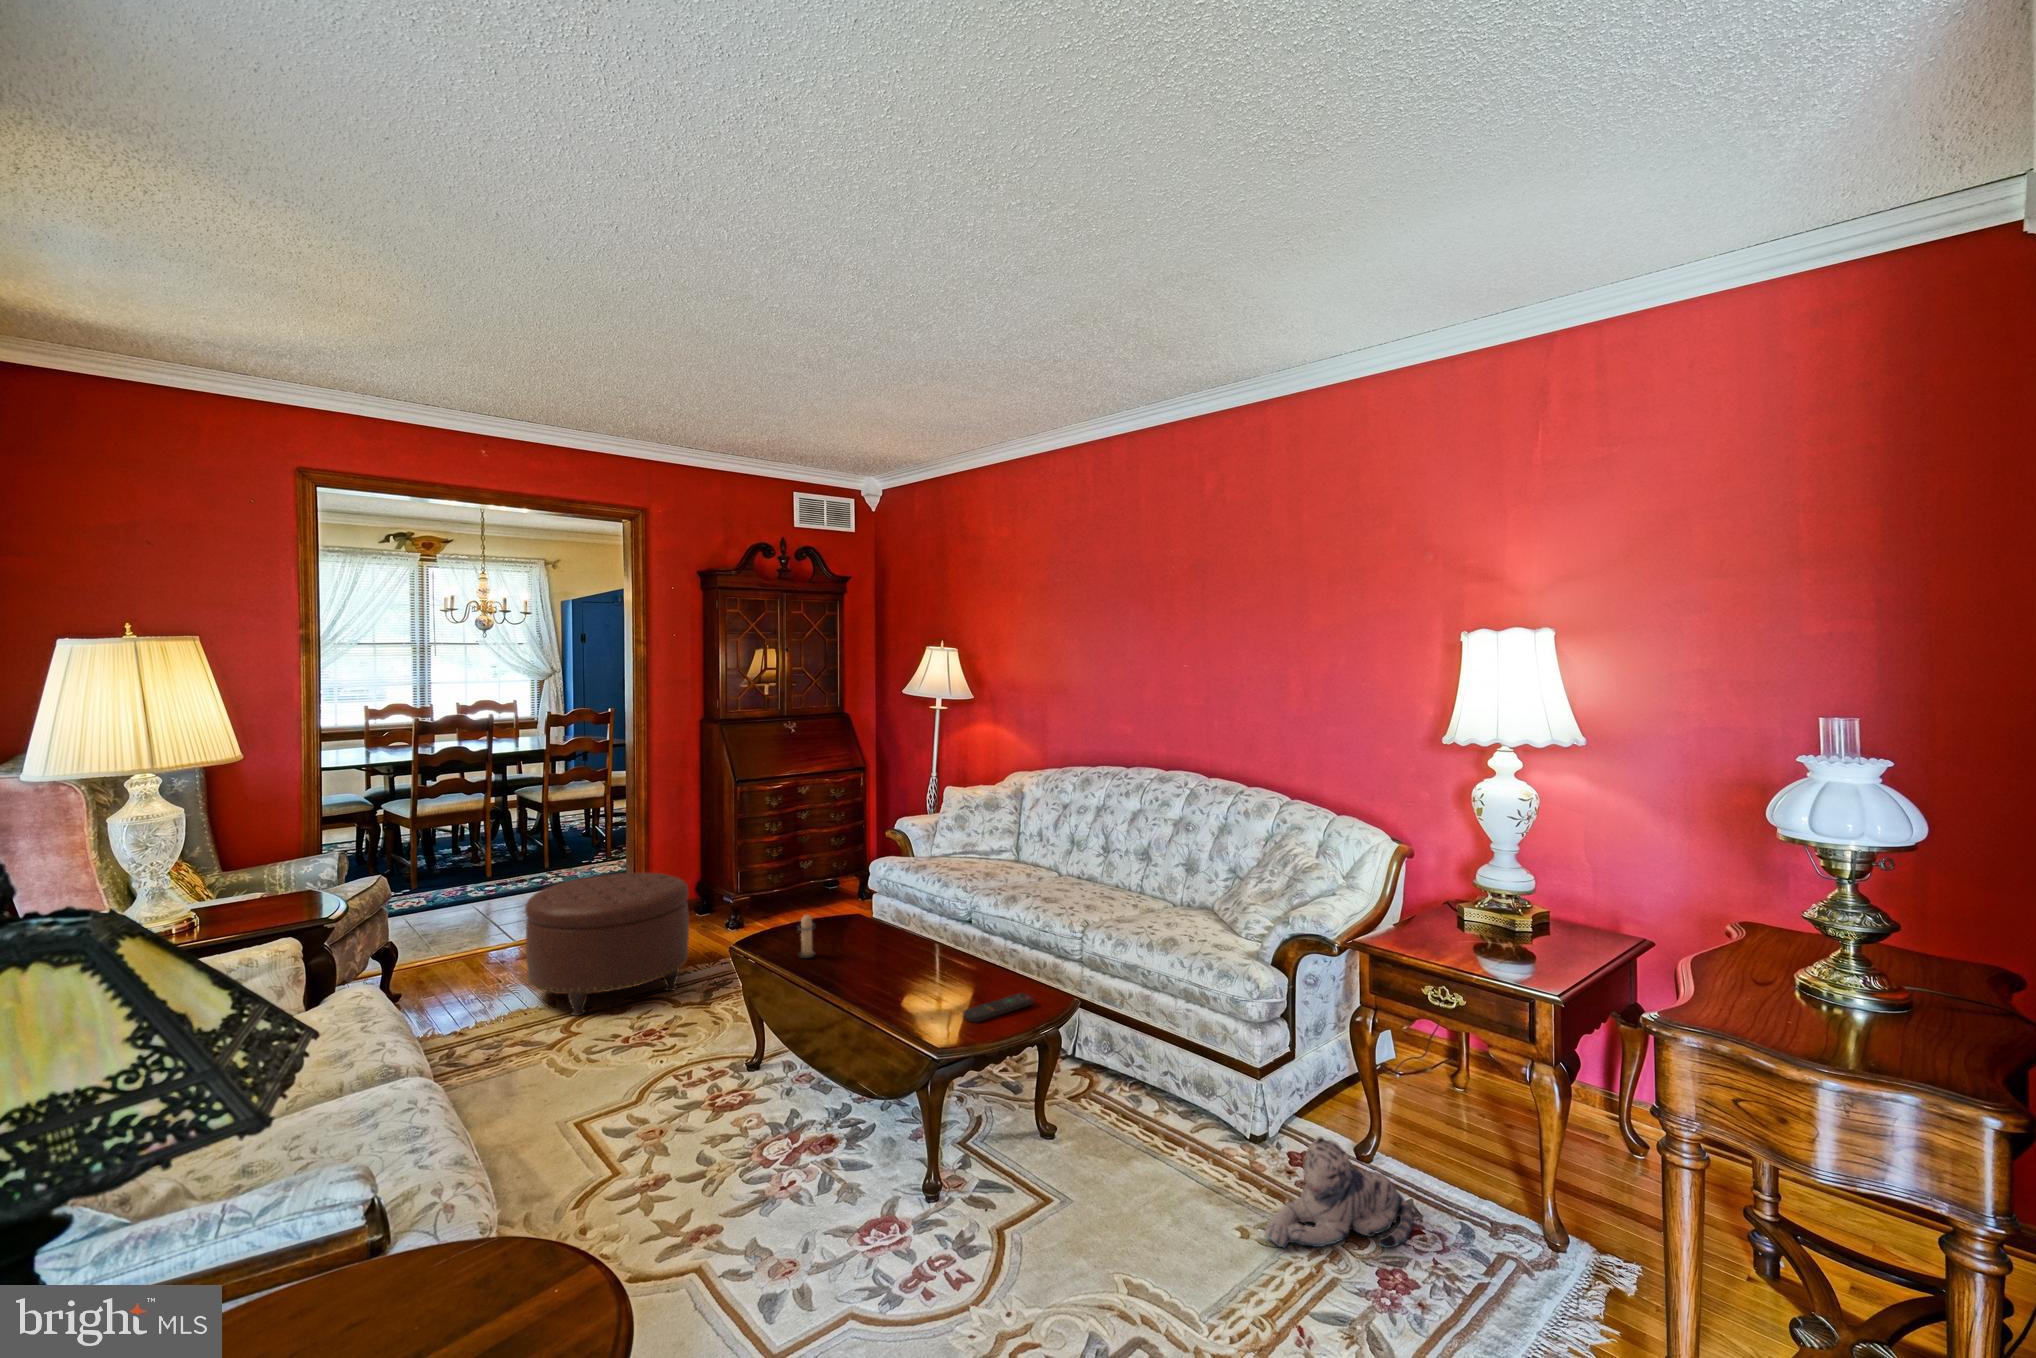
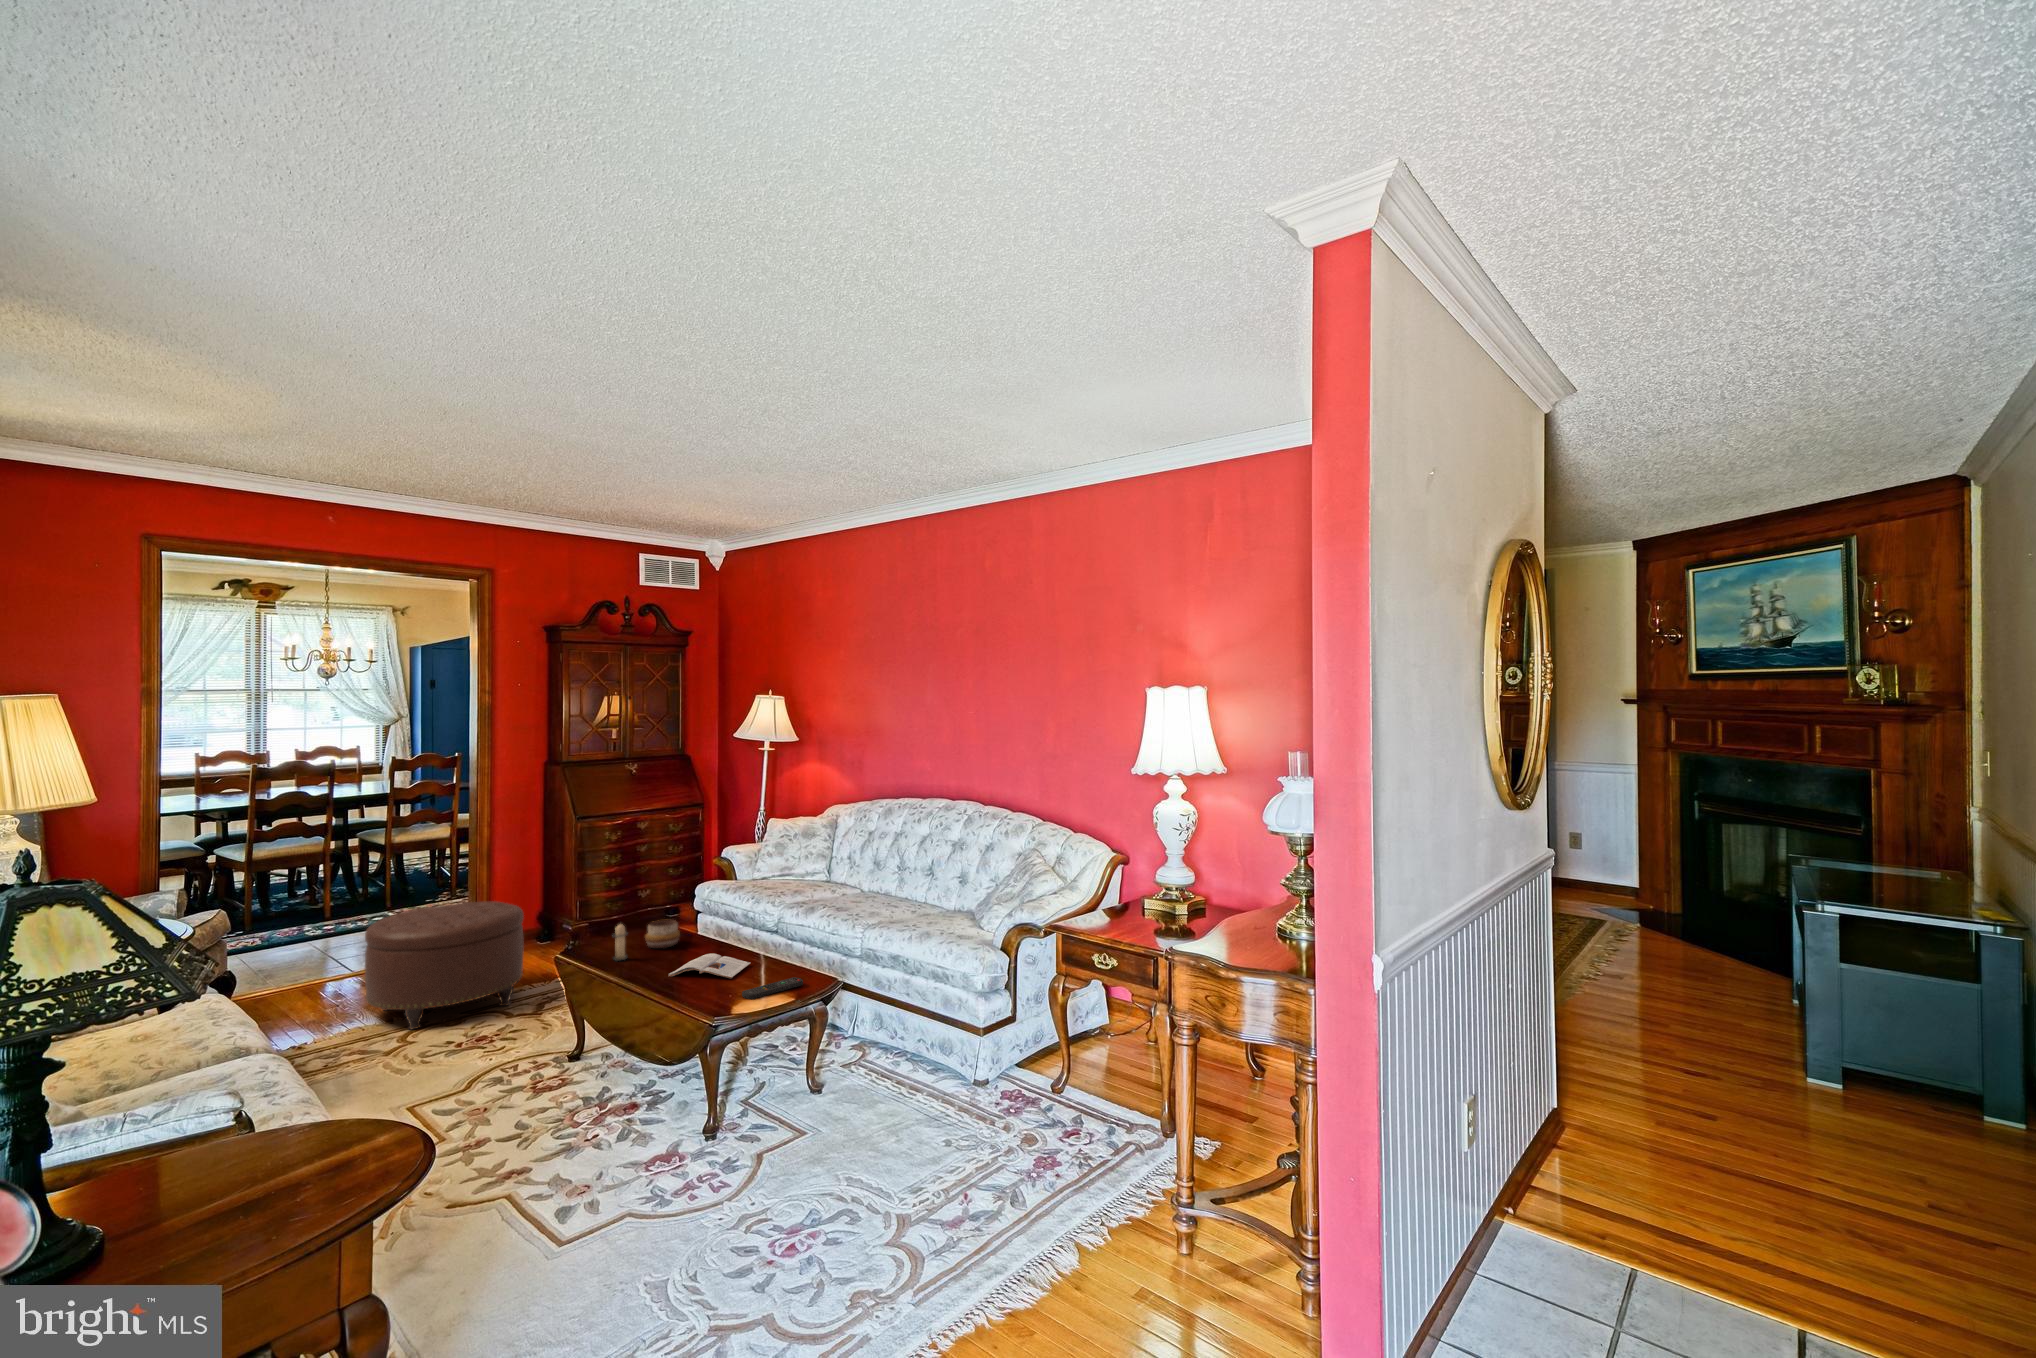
decorative bowl: none [831,908,871,943] -> present [645,920,680,948]
magazine: none [867,955,960,990] -> present [669,954,750,978]
plush toy: present [1264,1136,1413,1248] -> none [960,1067,1078,1151]

